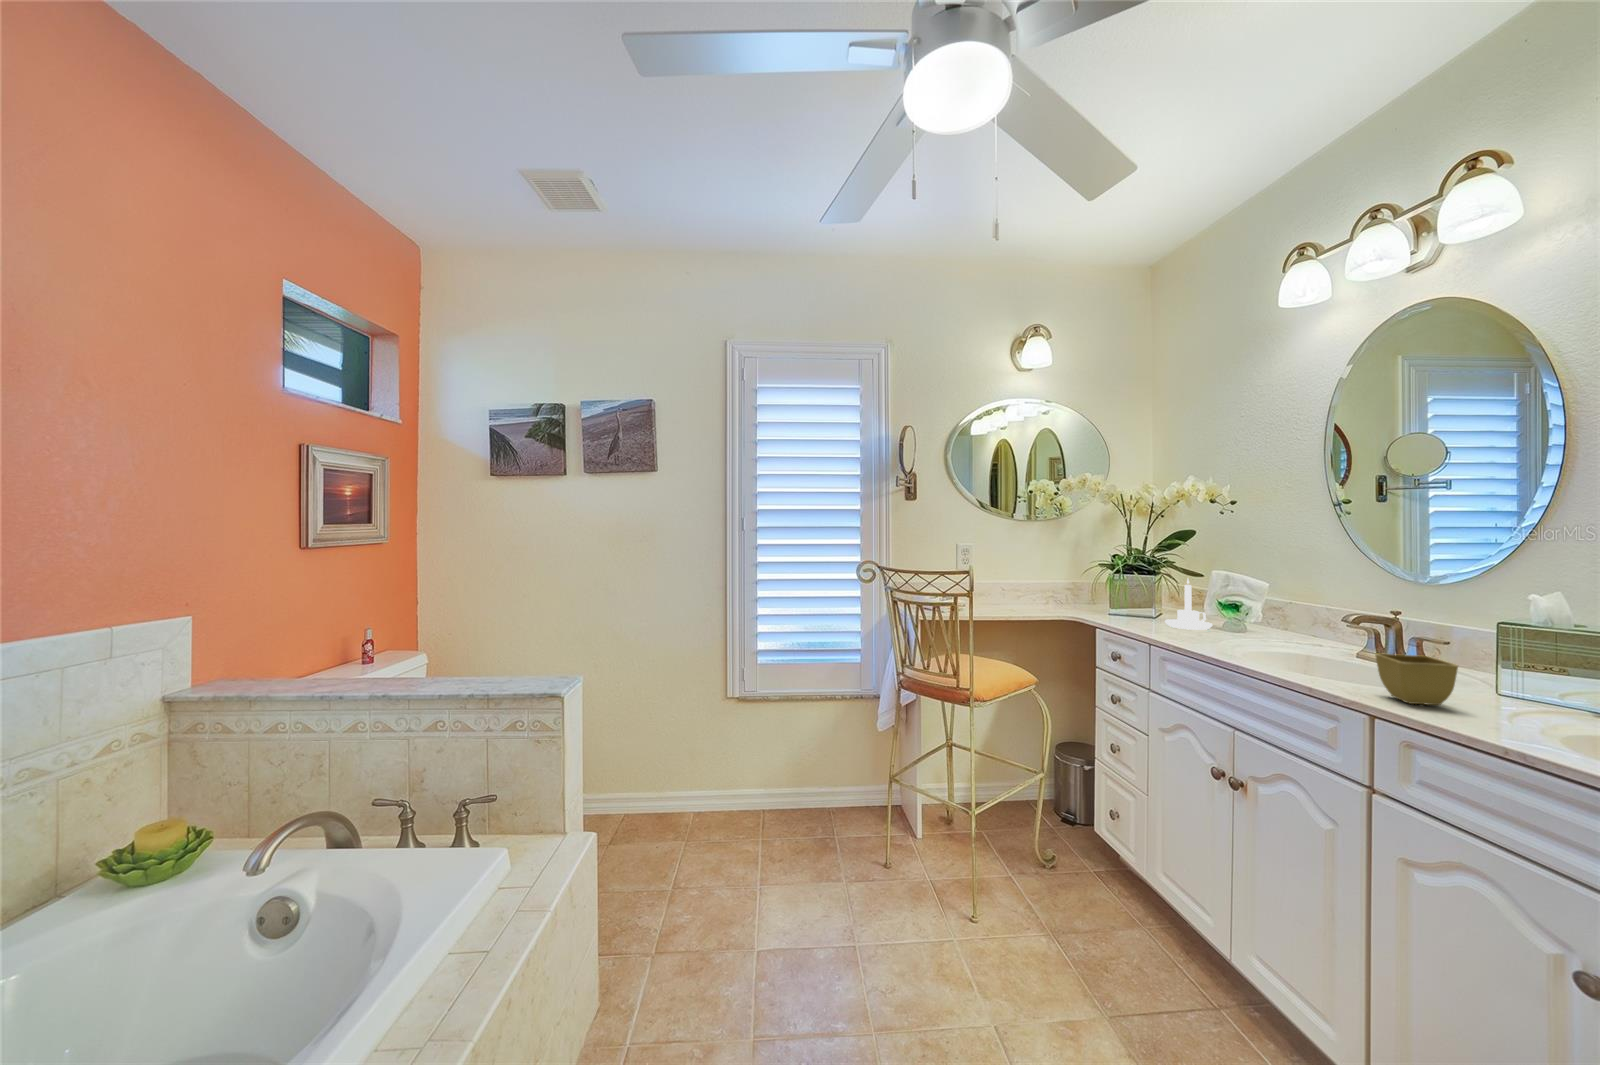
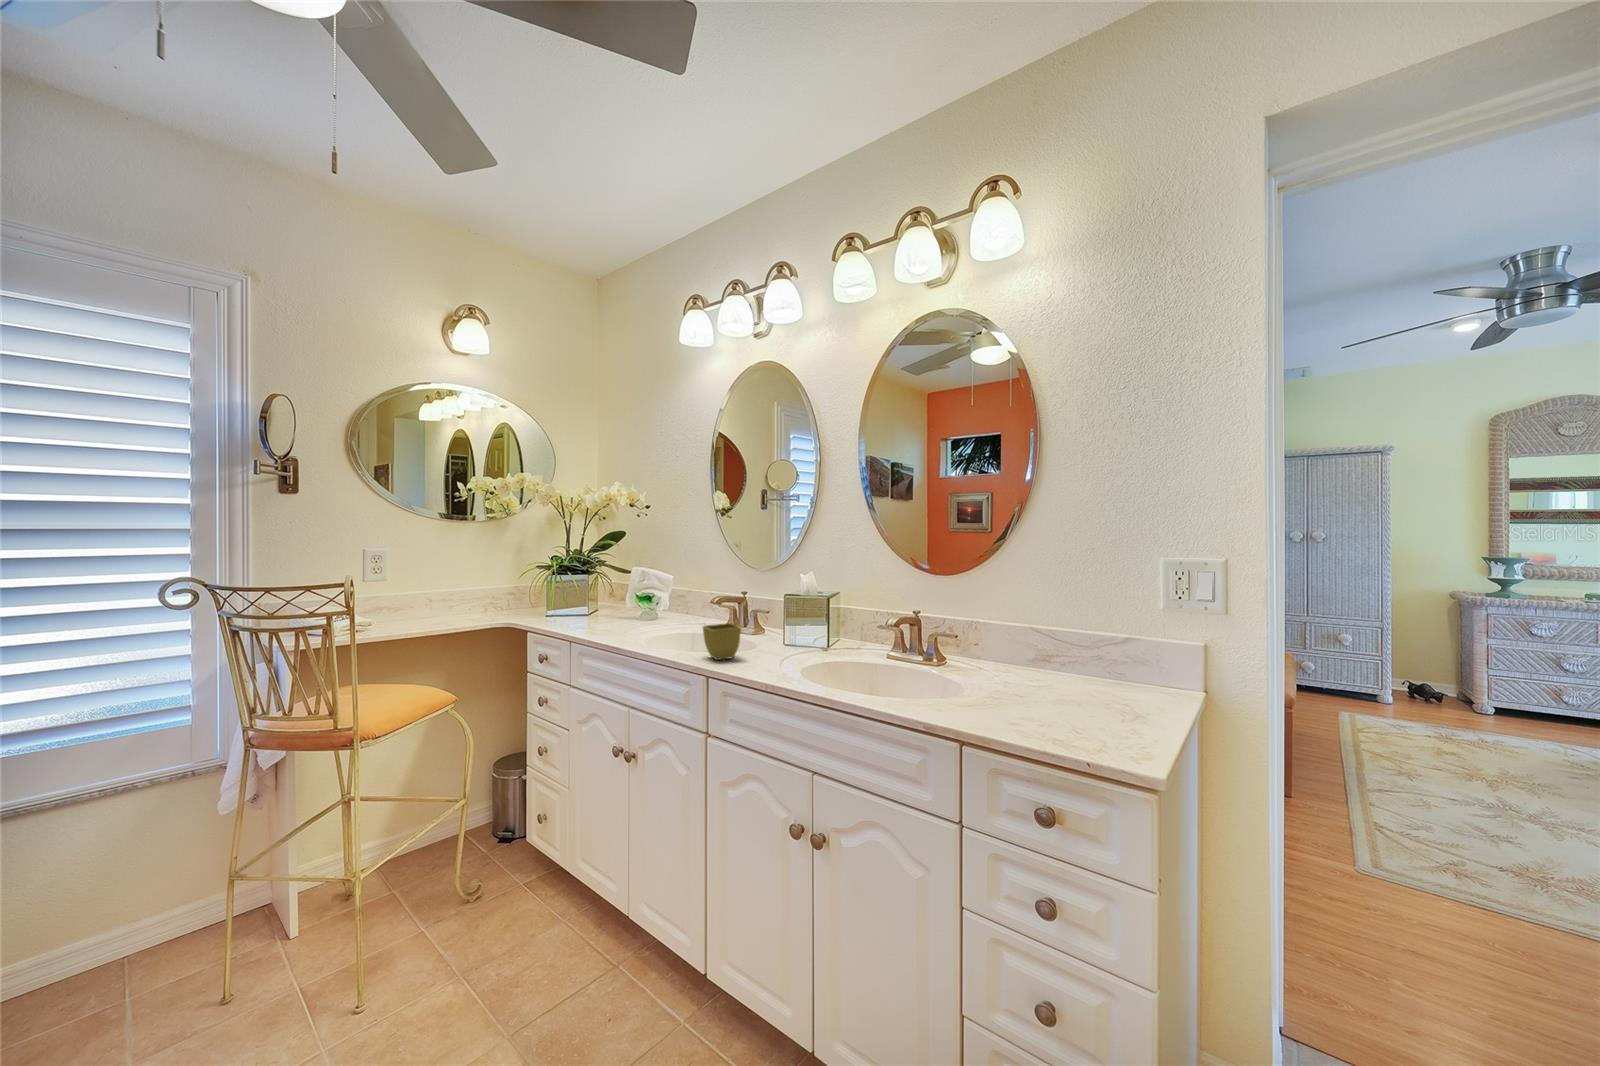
candle holder: present [1165,579,1213,630] -> none [591,575,628,623]

